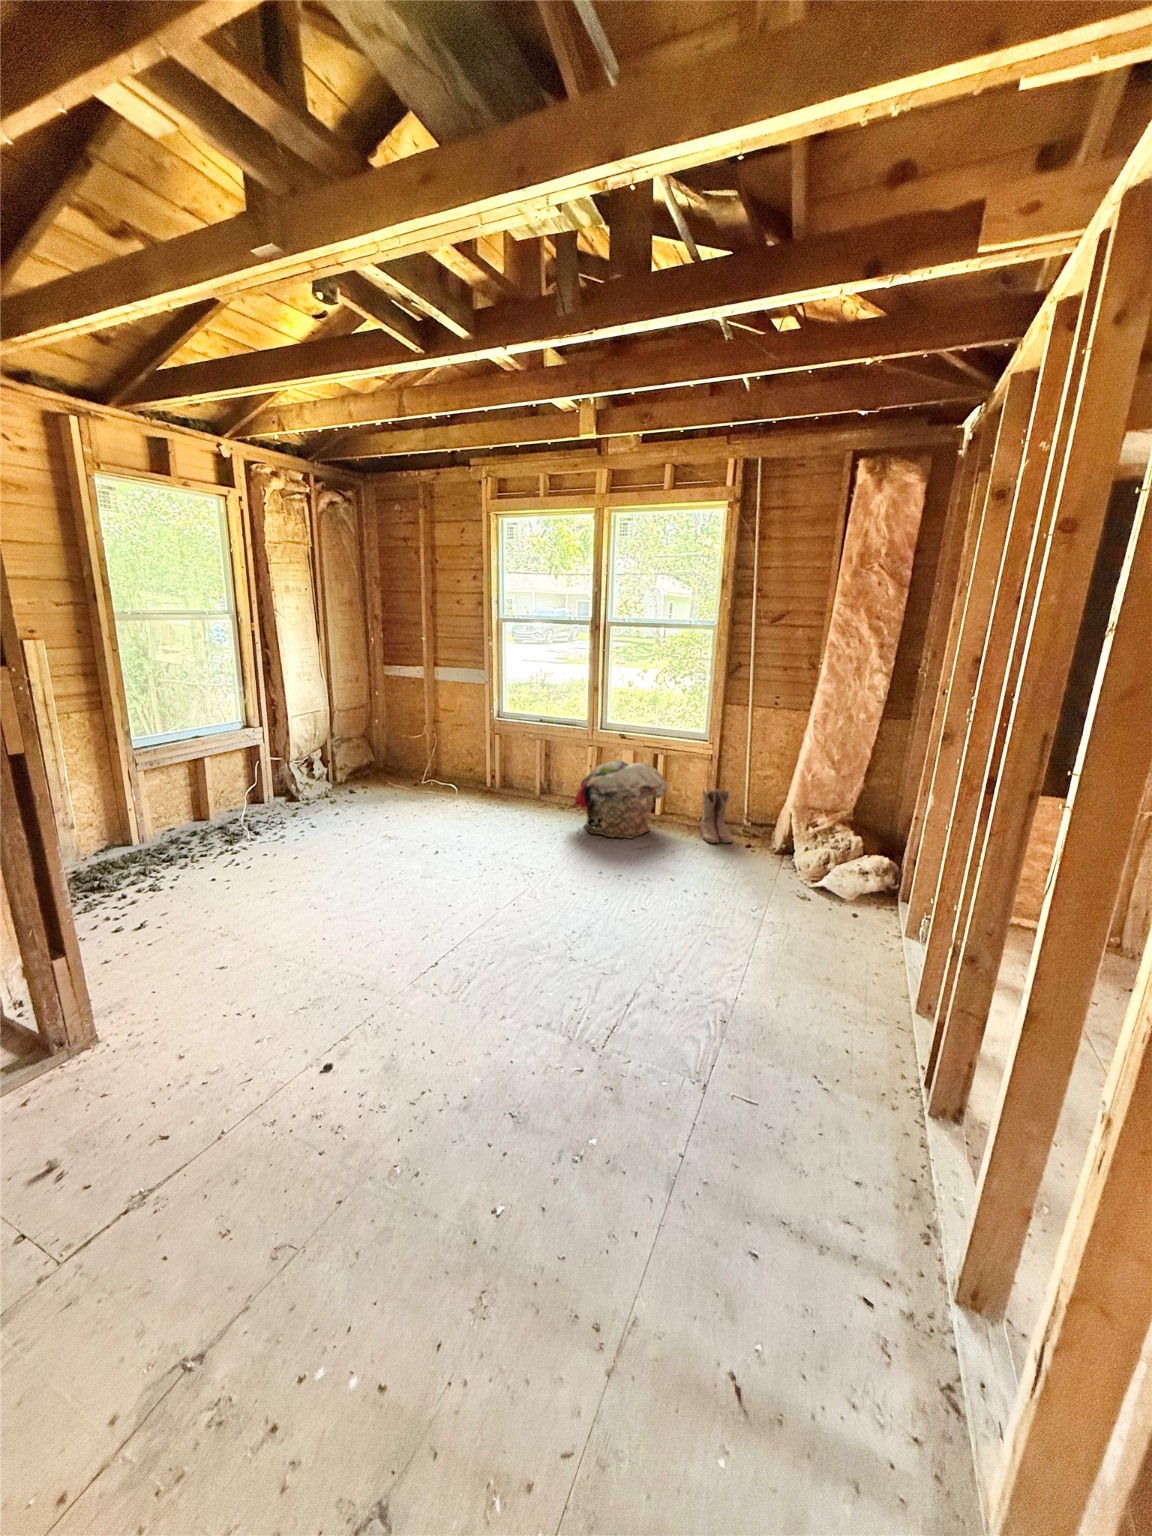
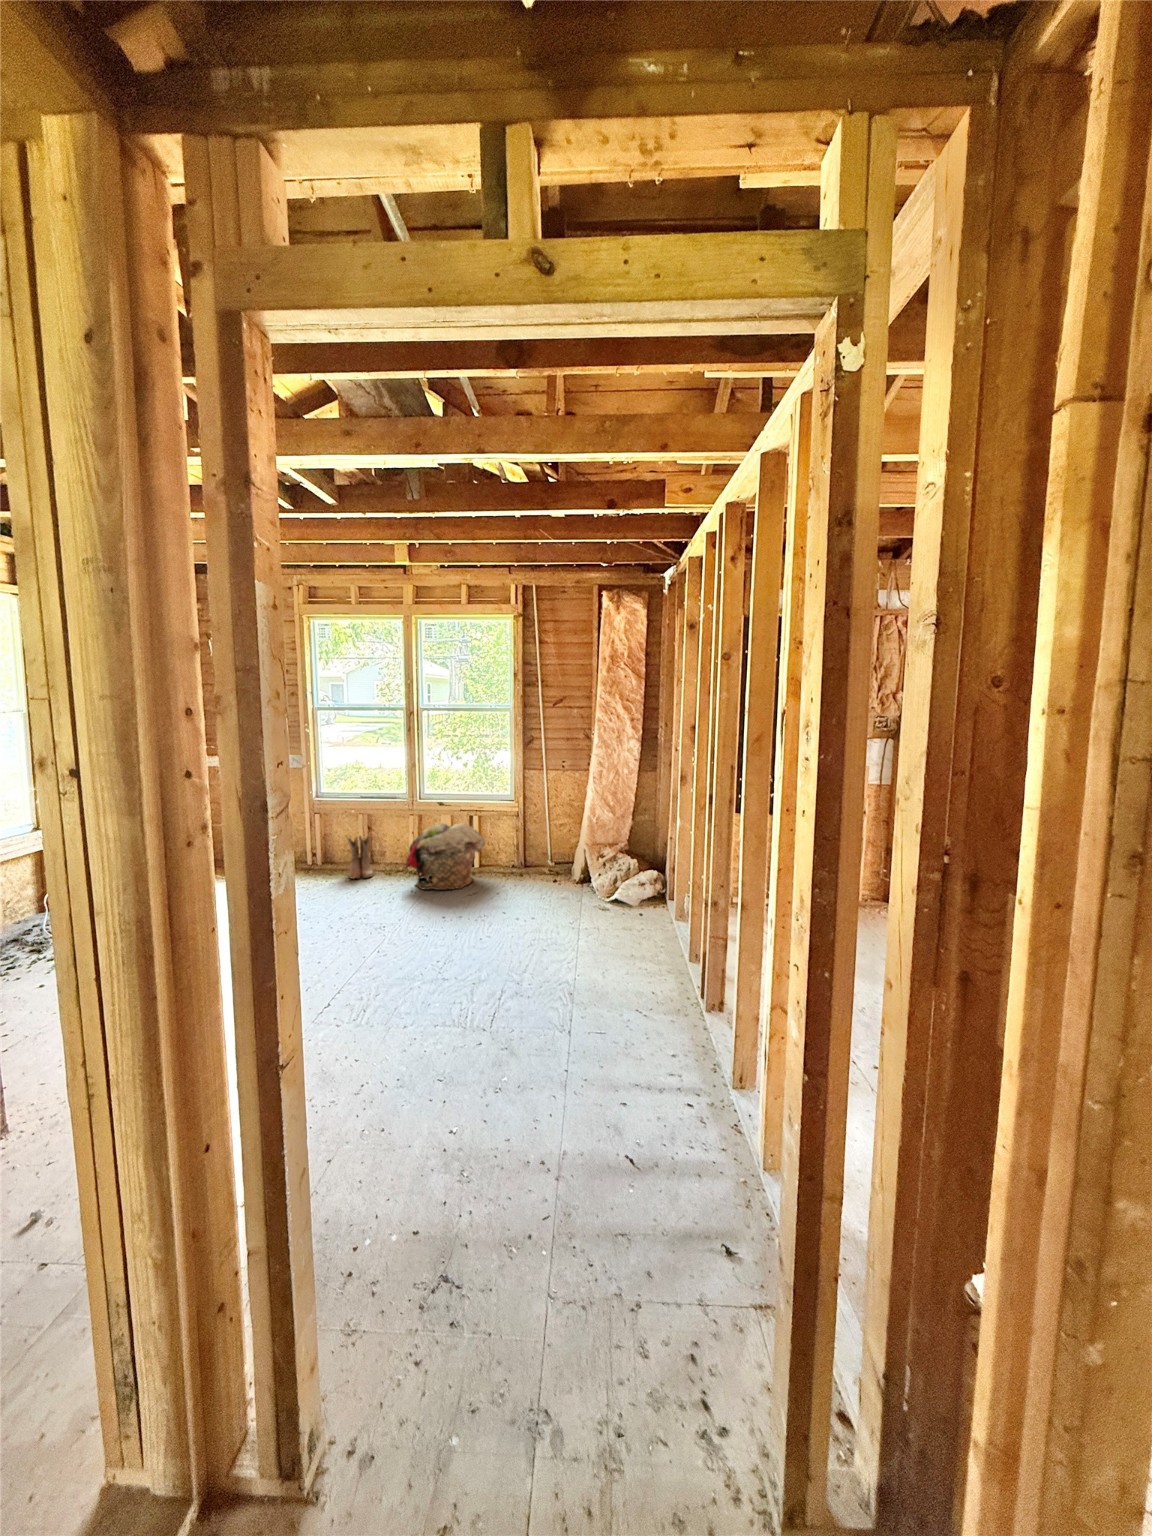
boots: present [700,789,731,843] -> present [347,836,373,879]

